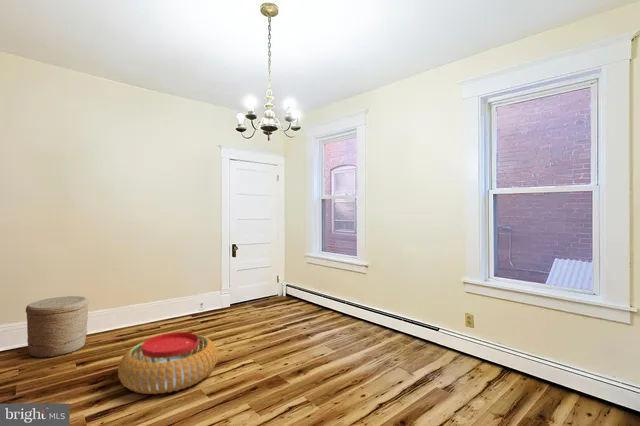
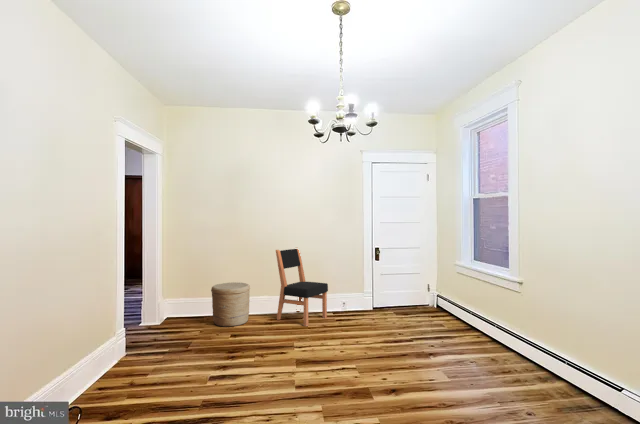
dining chair: none [125,247,189,335] -> present [276,249,328,326]
pouf: present [118,332,218,394] -> none [241,323,323,375]

